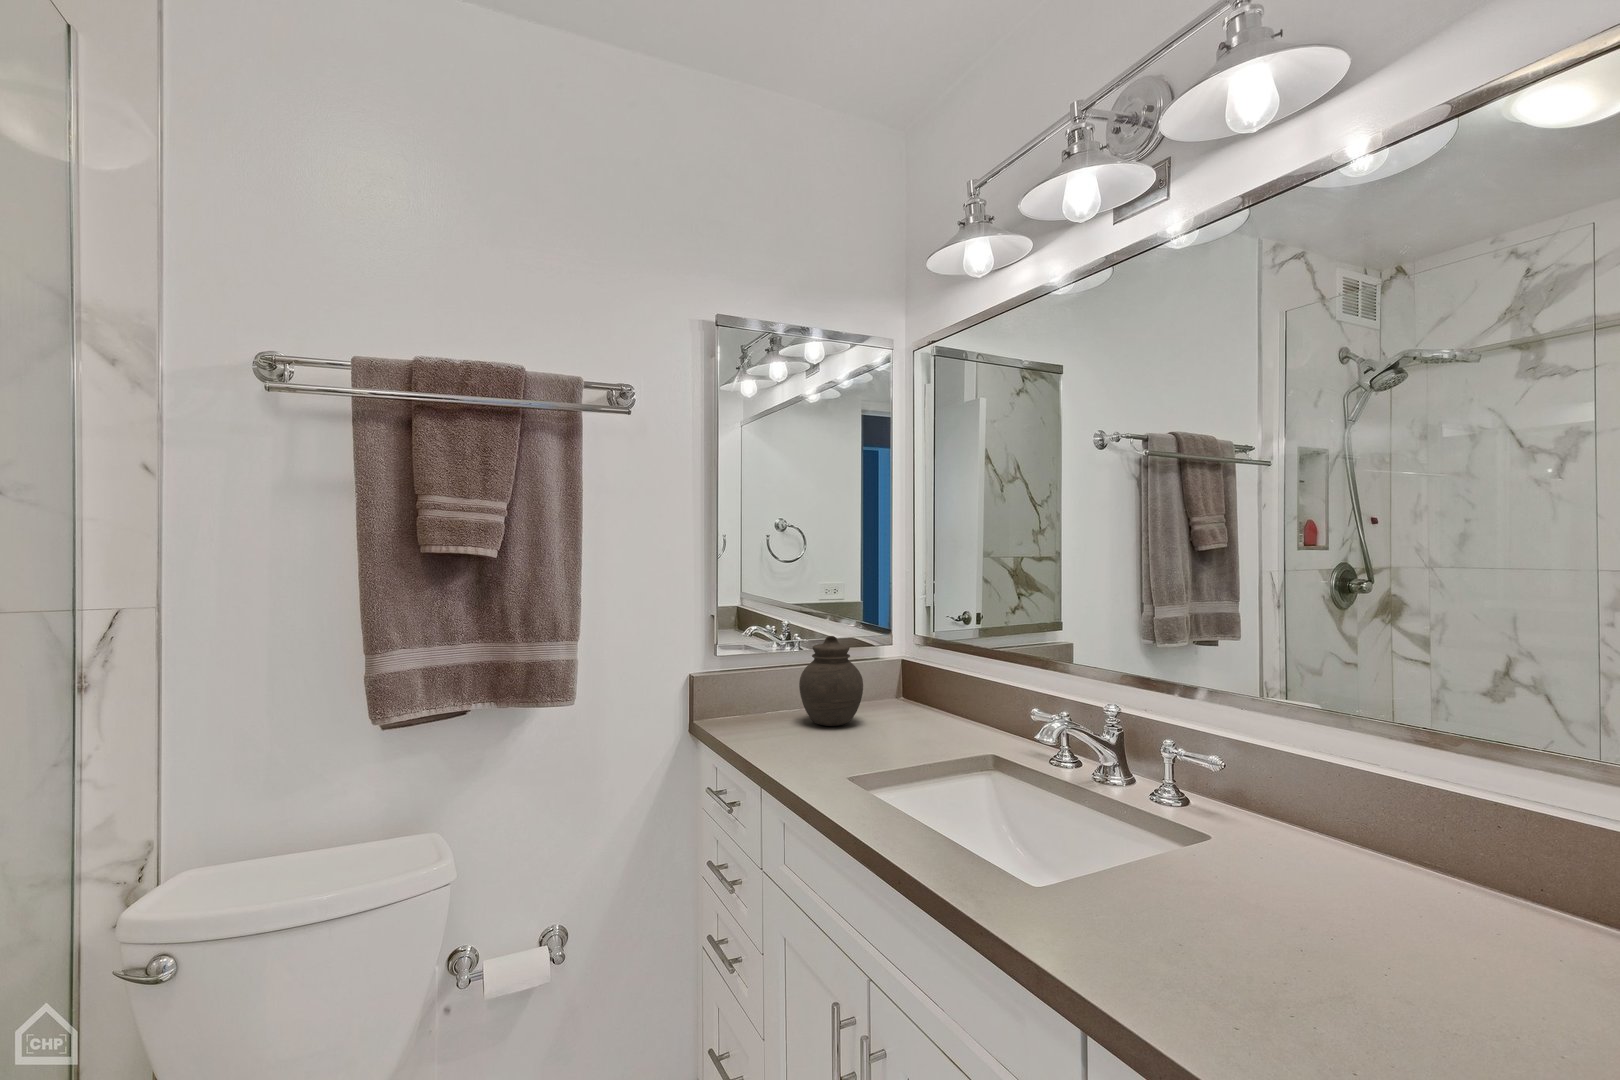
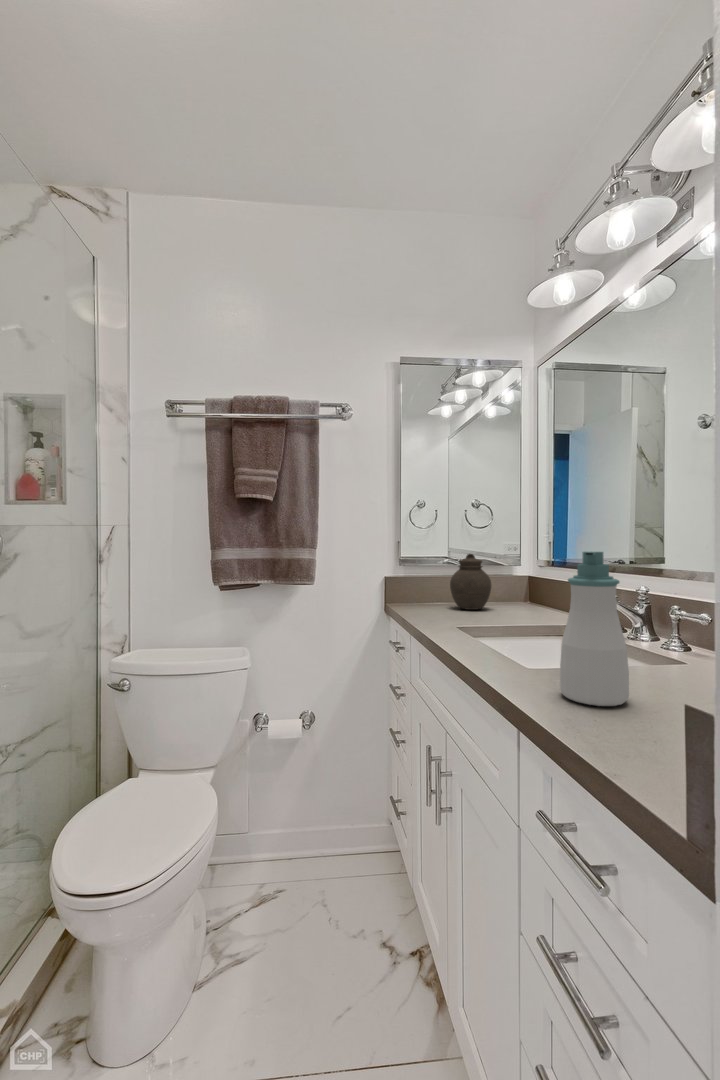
soap bottle: none [1135,729,1250,1000] -> present [560,552,629,706]

